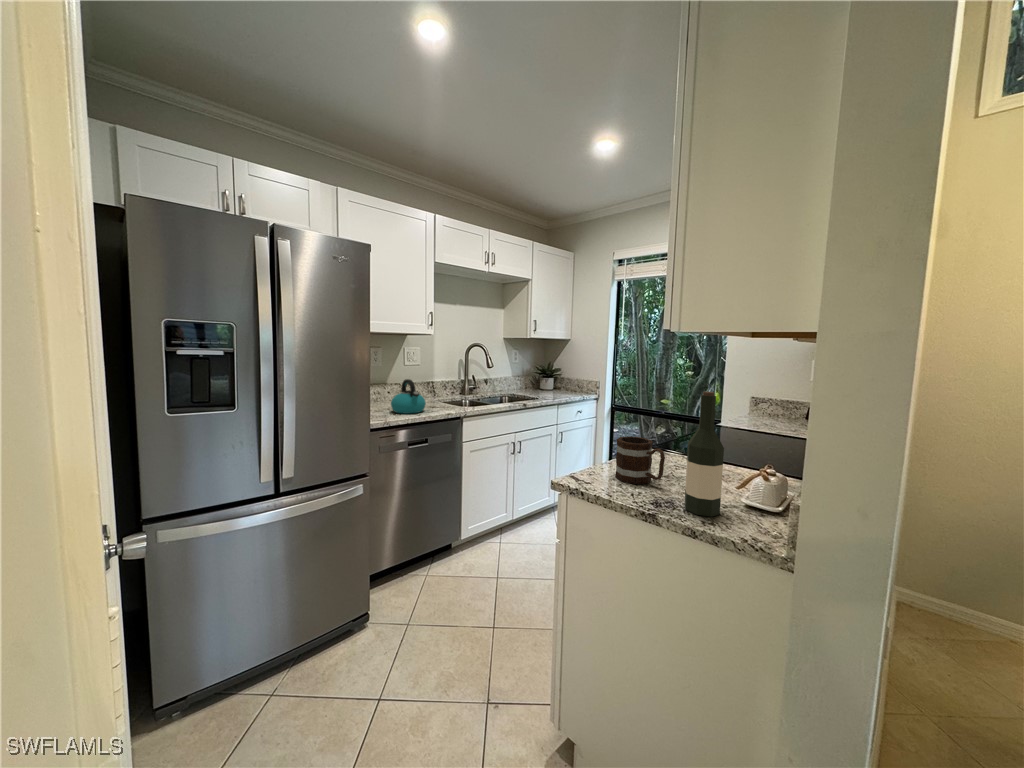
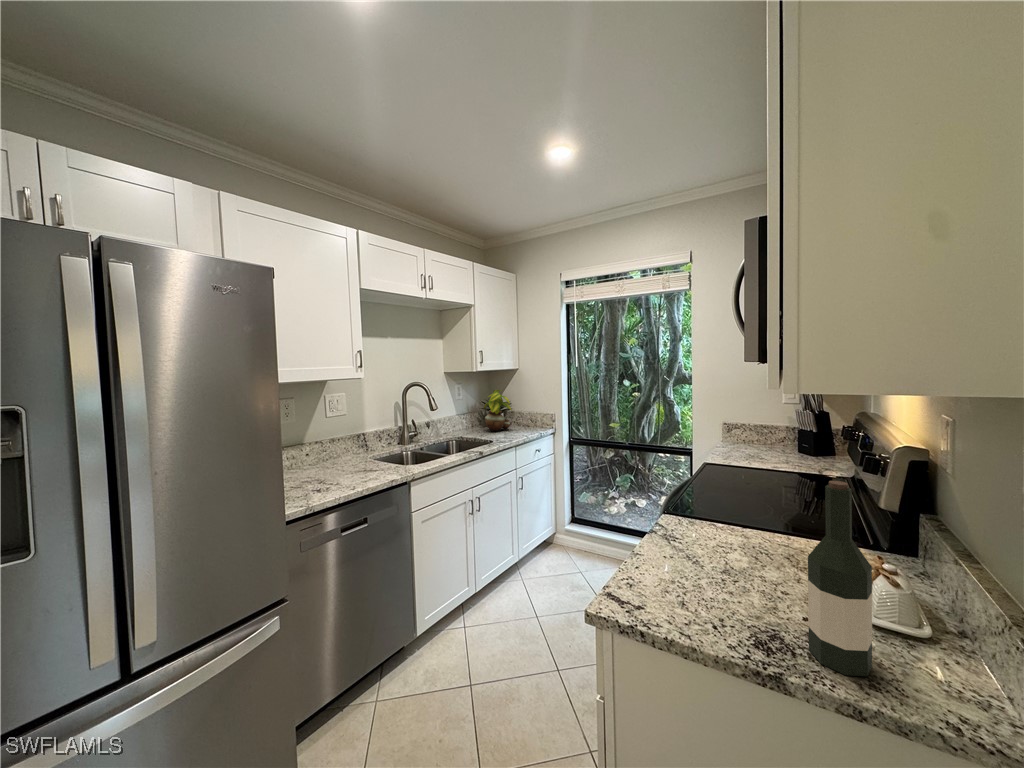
potted plant: none [535,356,560,393] -> present [484,390,512,431]
kettle: present [391,379,426,414] -> none [312,440,361,488]
mug: present [615,436,665,484] -> none [671,528,750,607]

